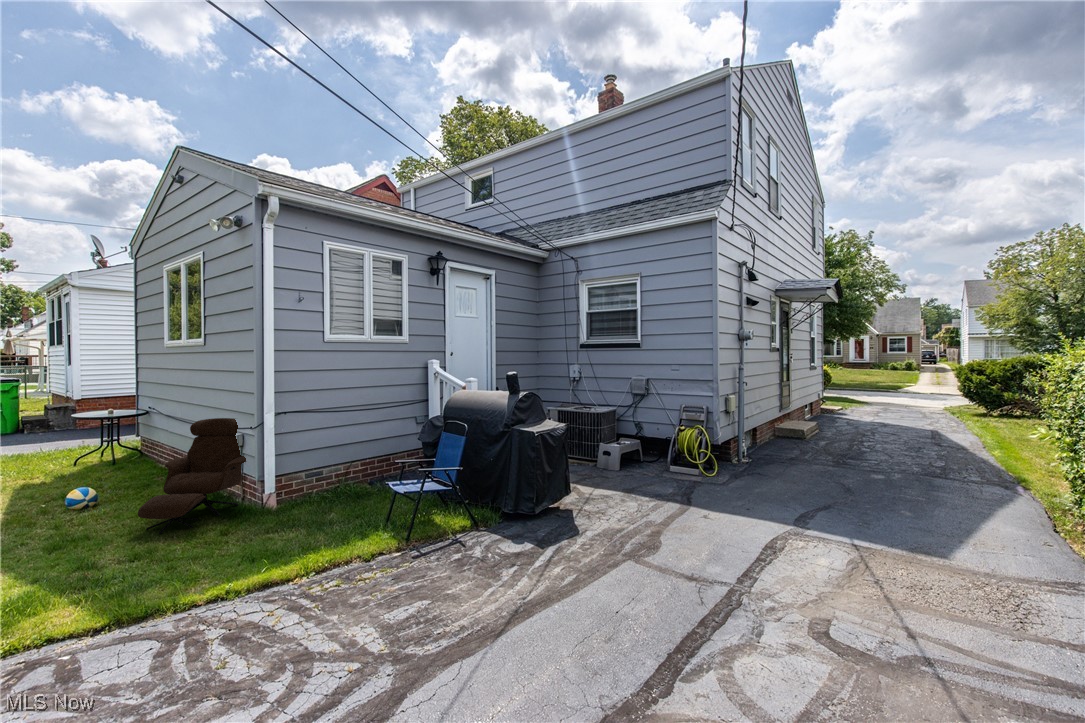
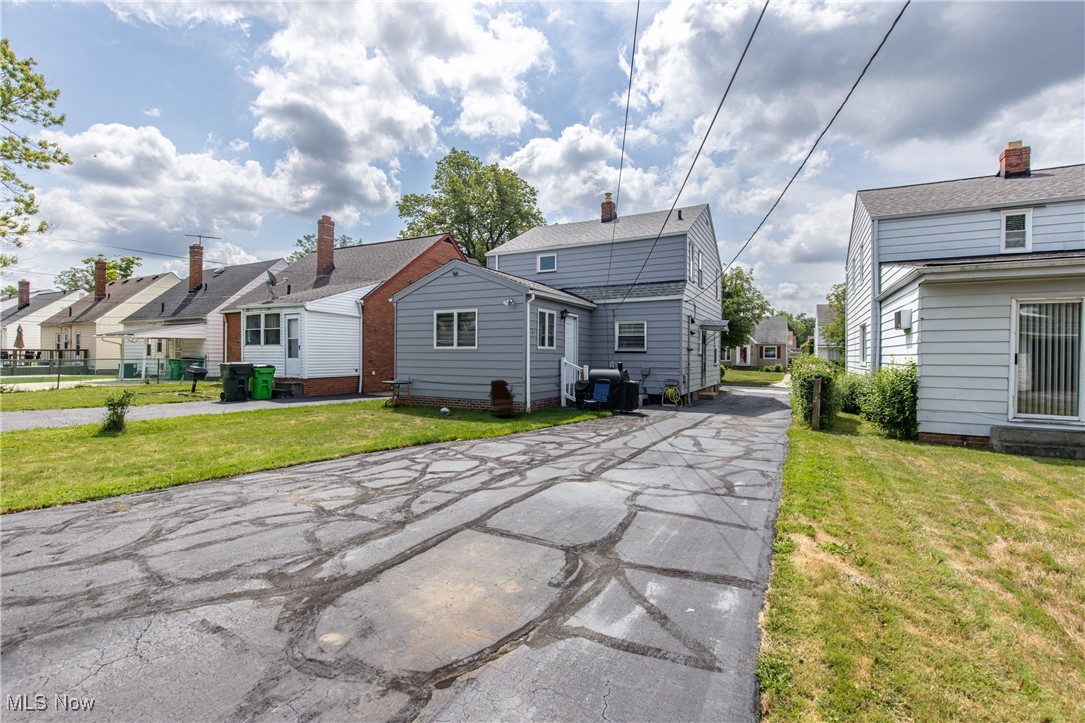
bench: none [75,401,161,470] -> present [391,377,411,408]

